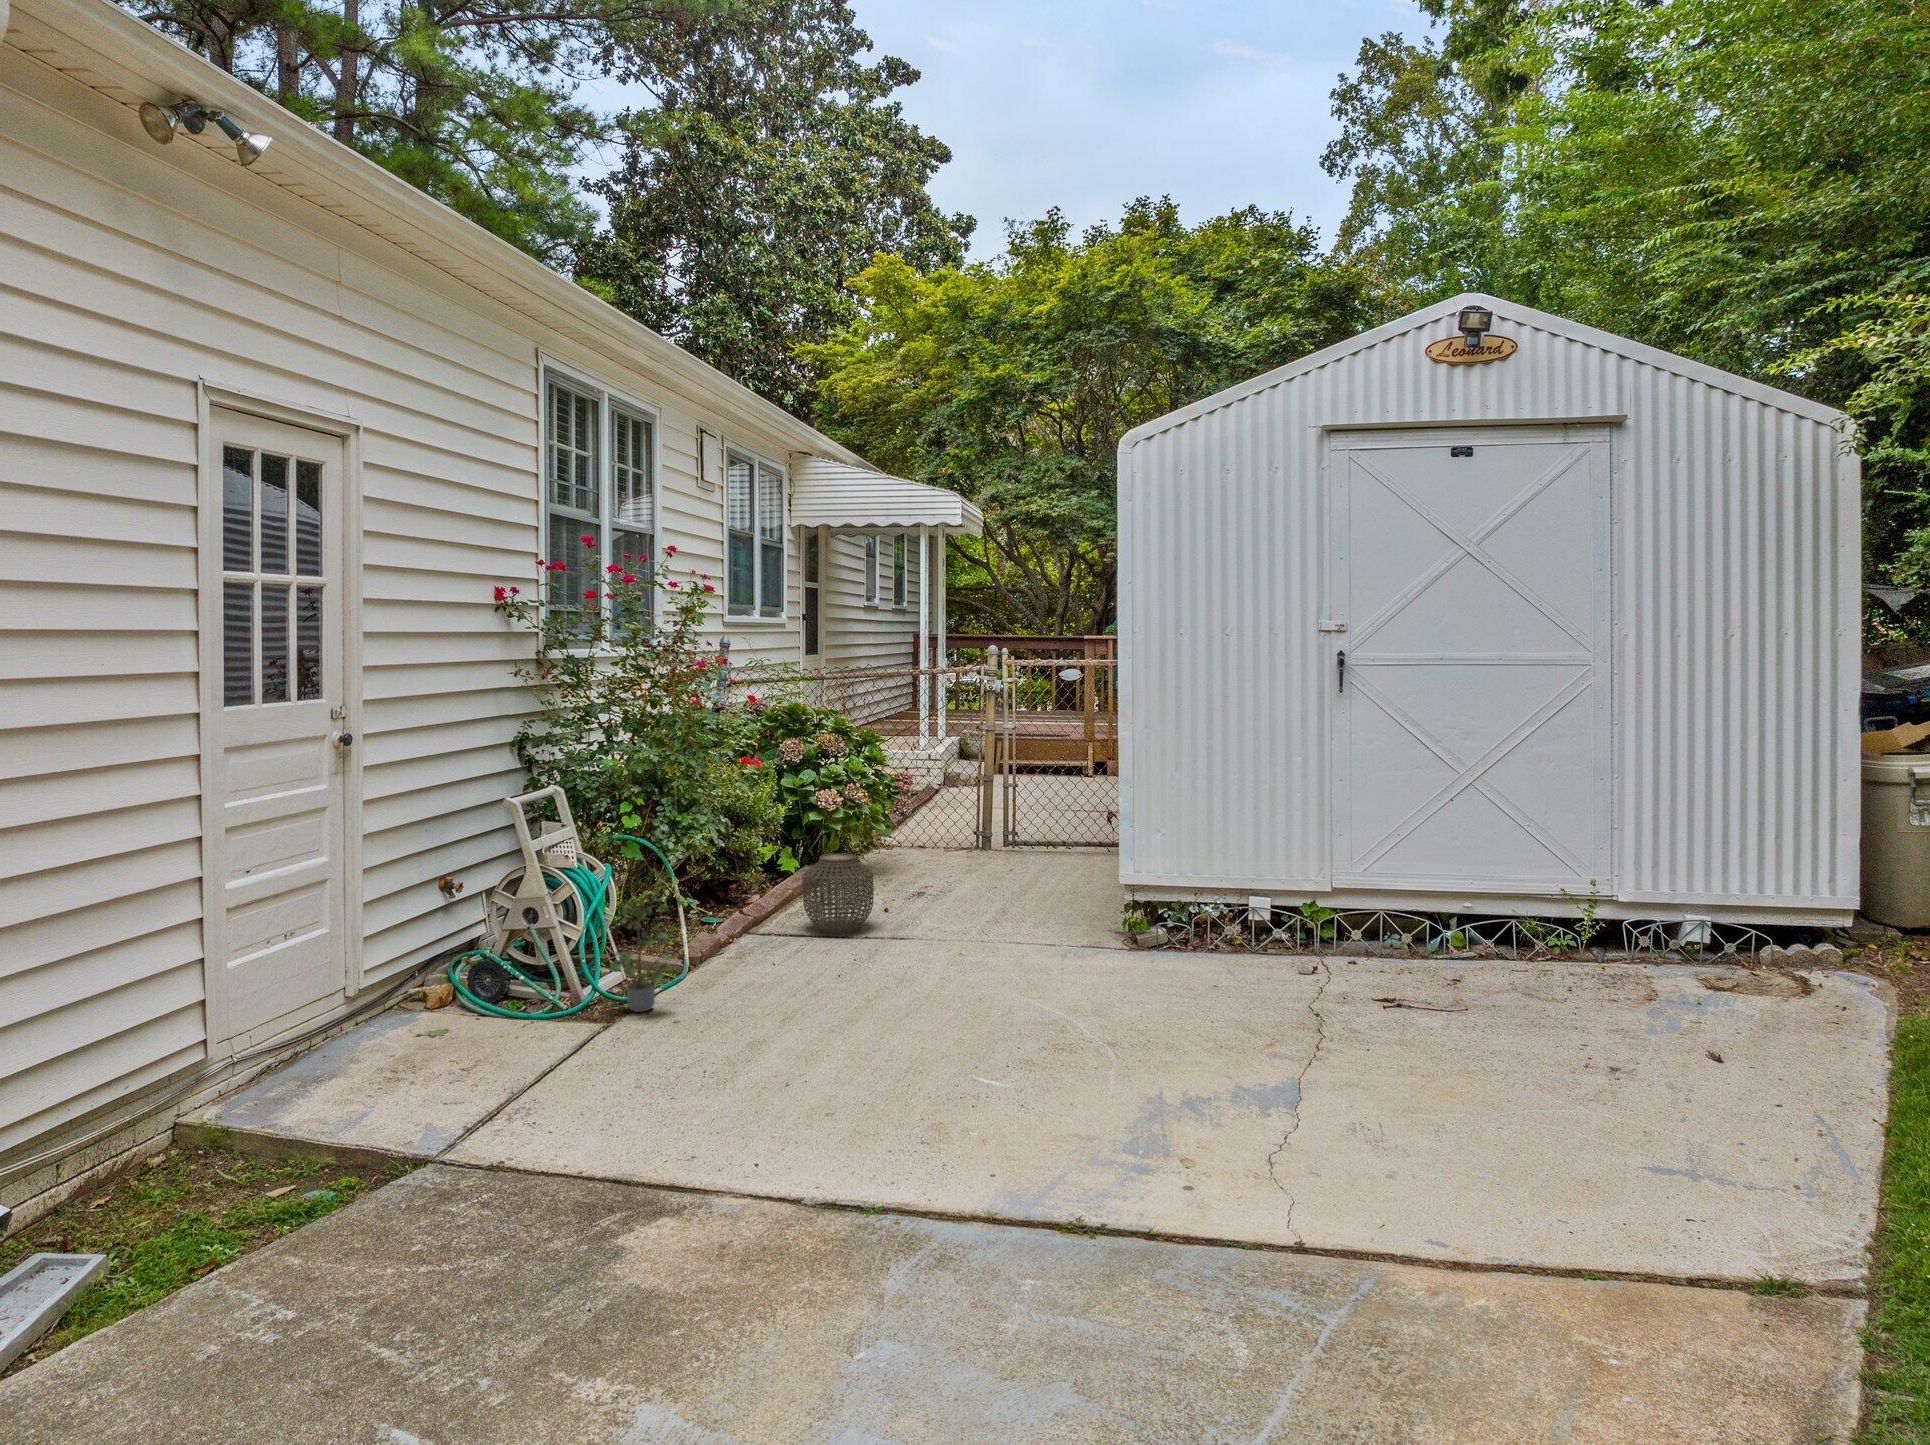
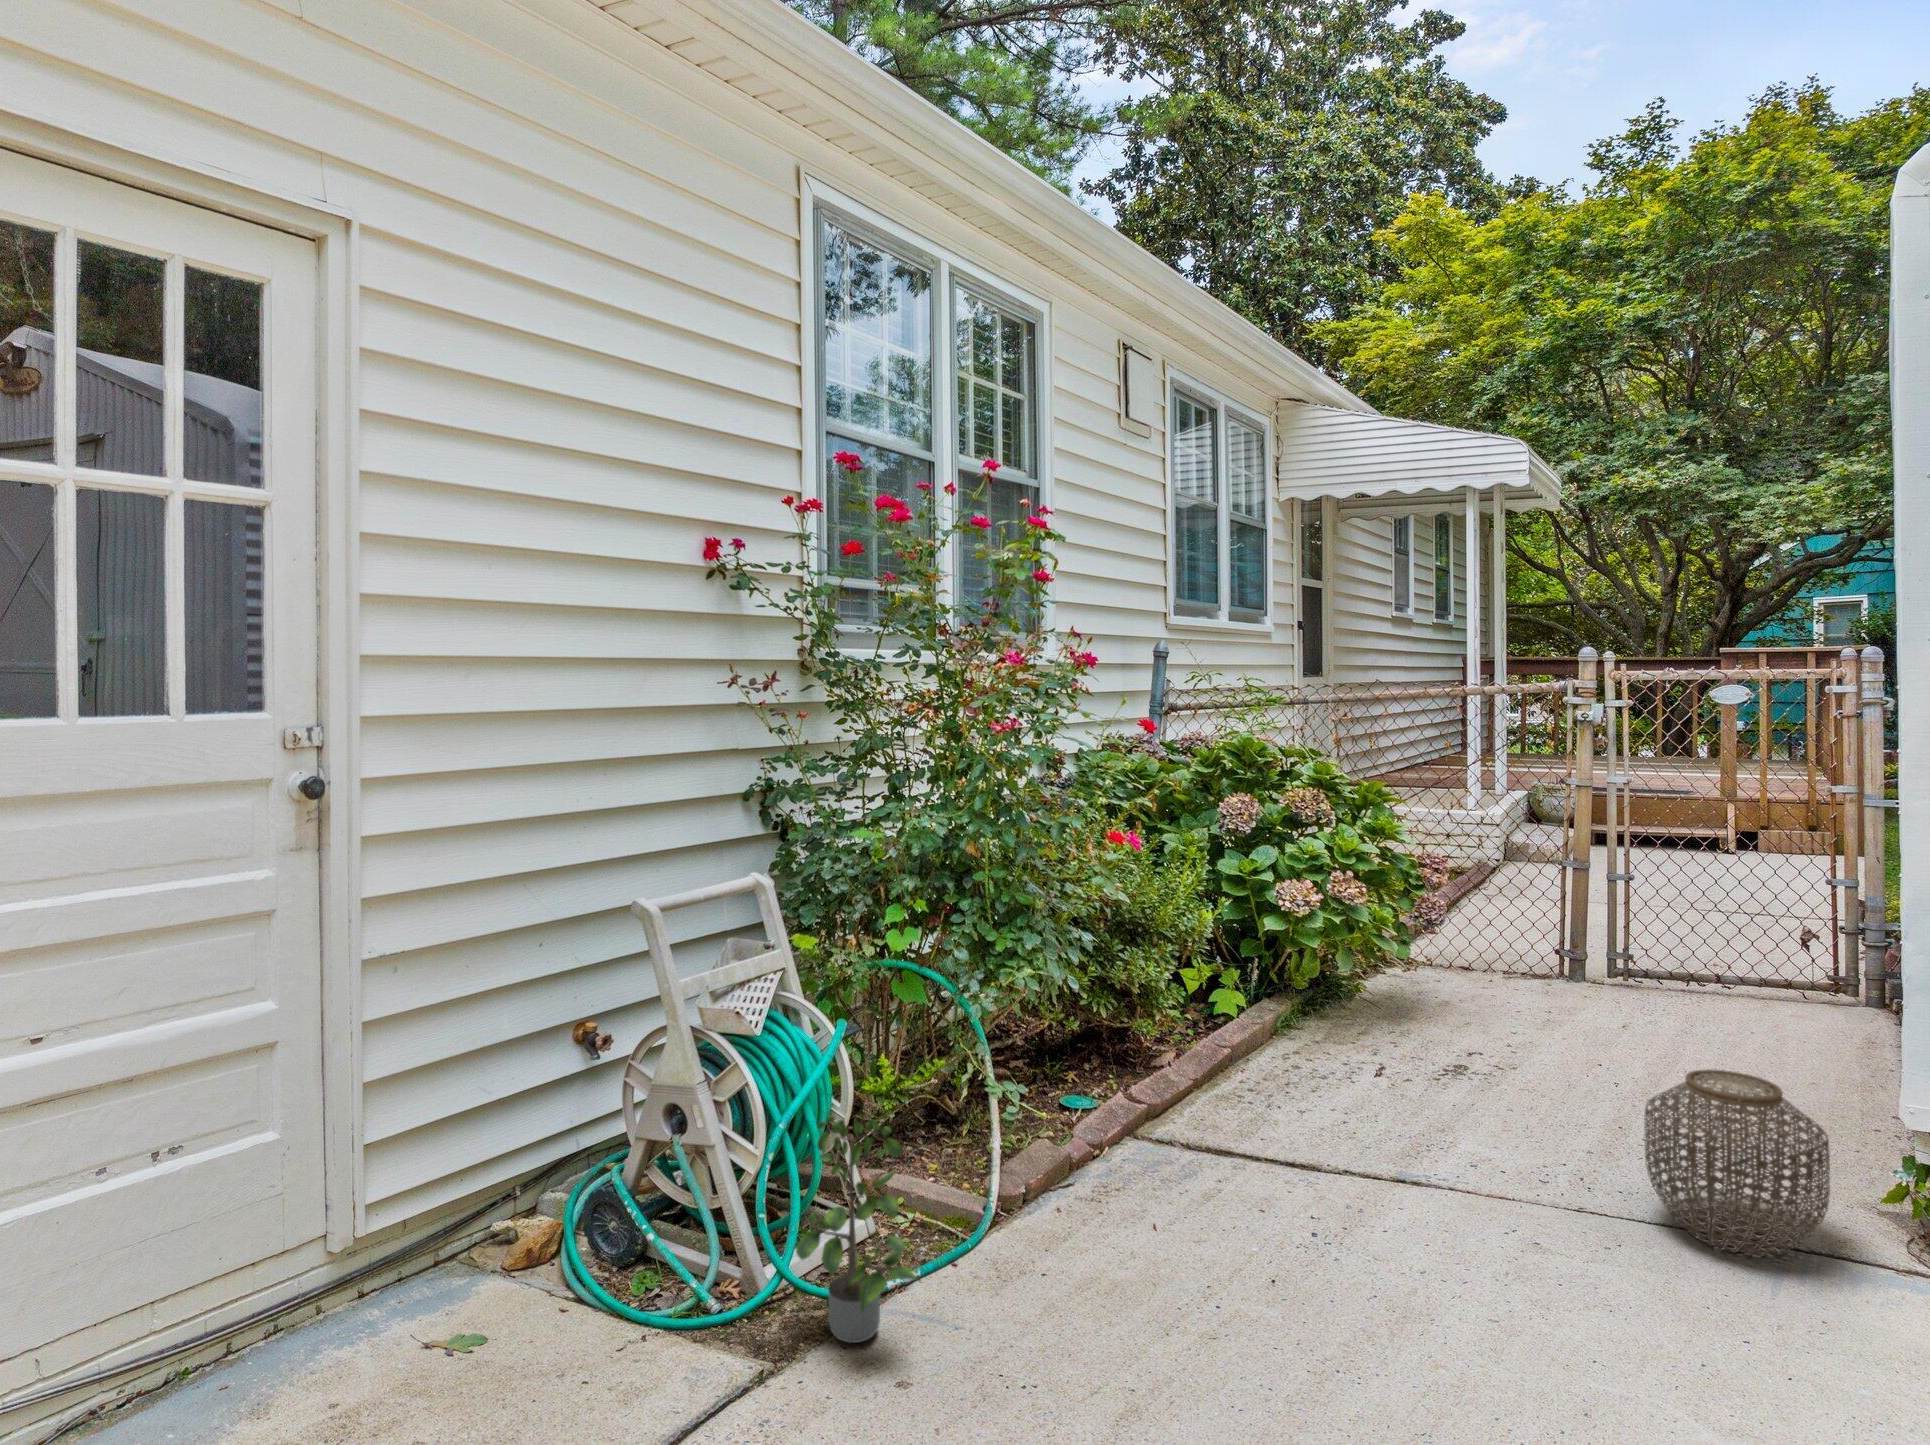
woven basket: present [803,853,874,933] -> present [1644,1070,1830,1257]

